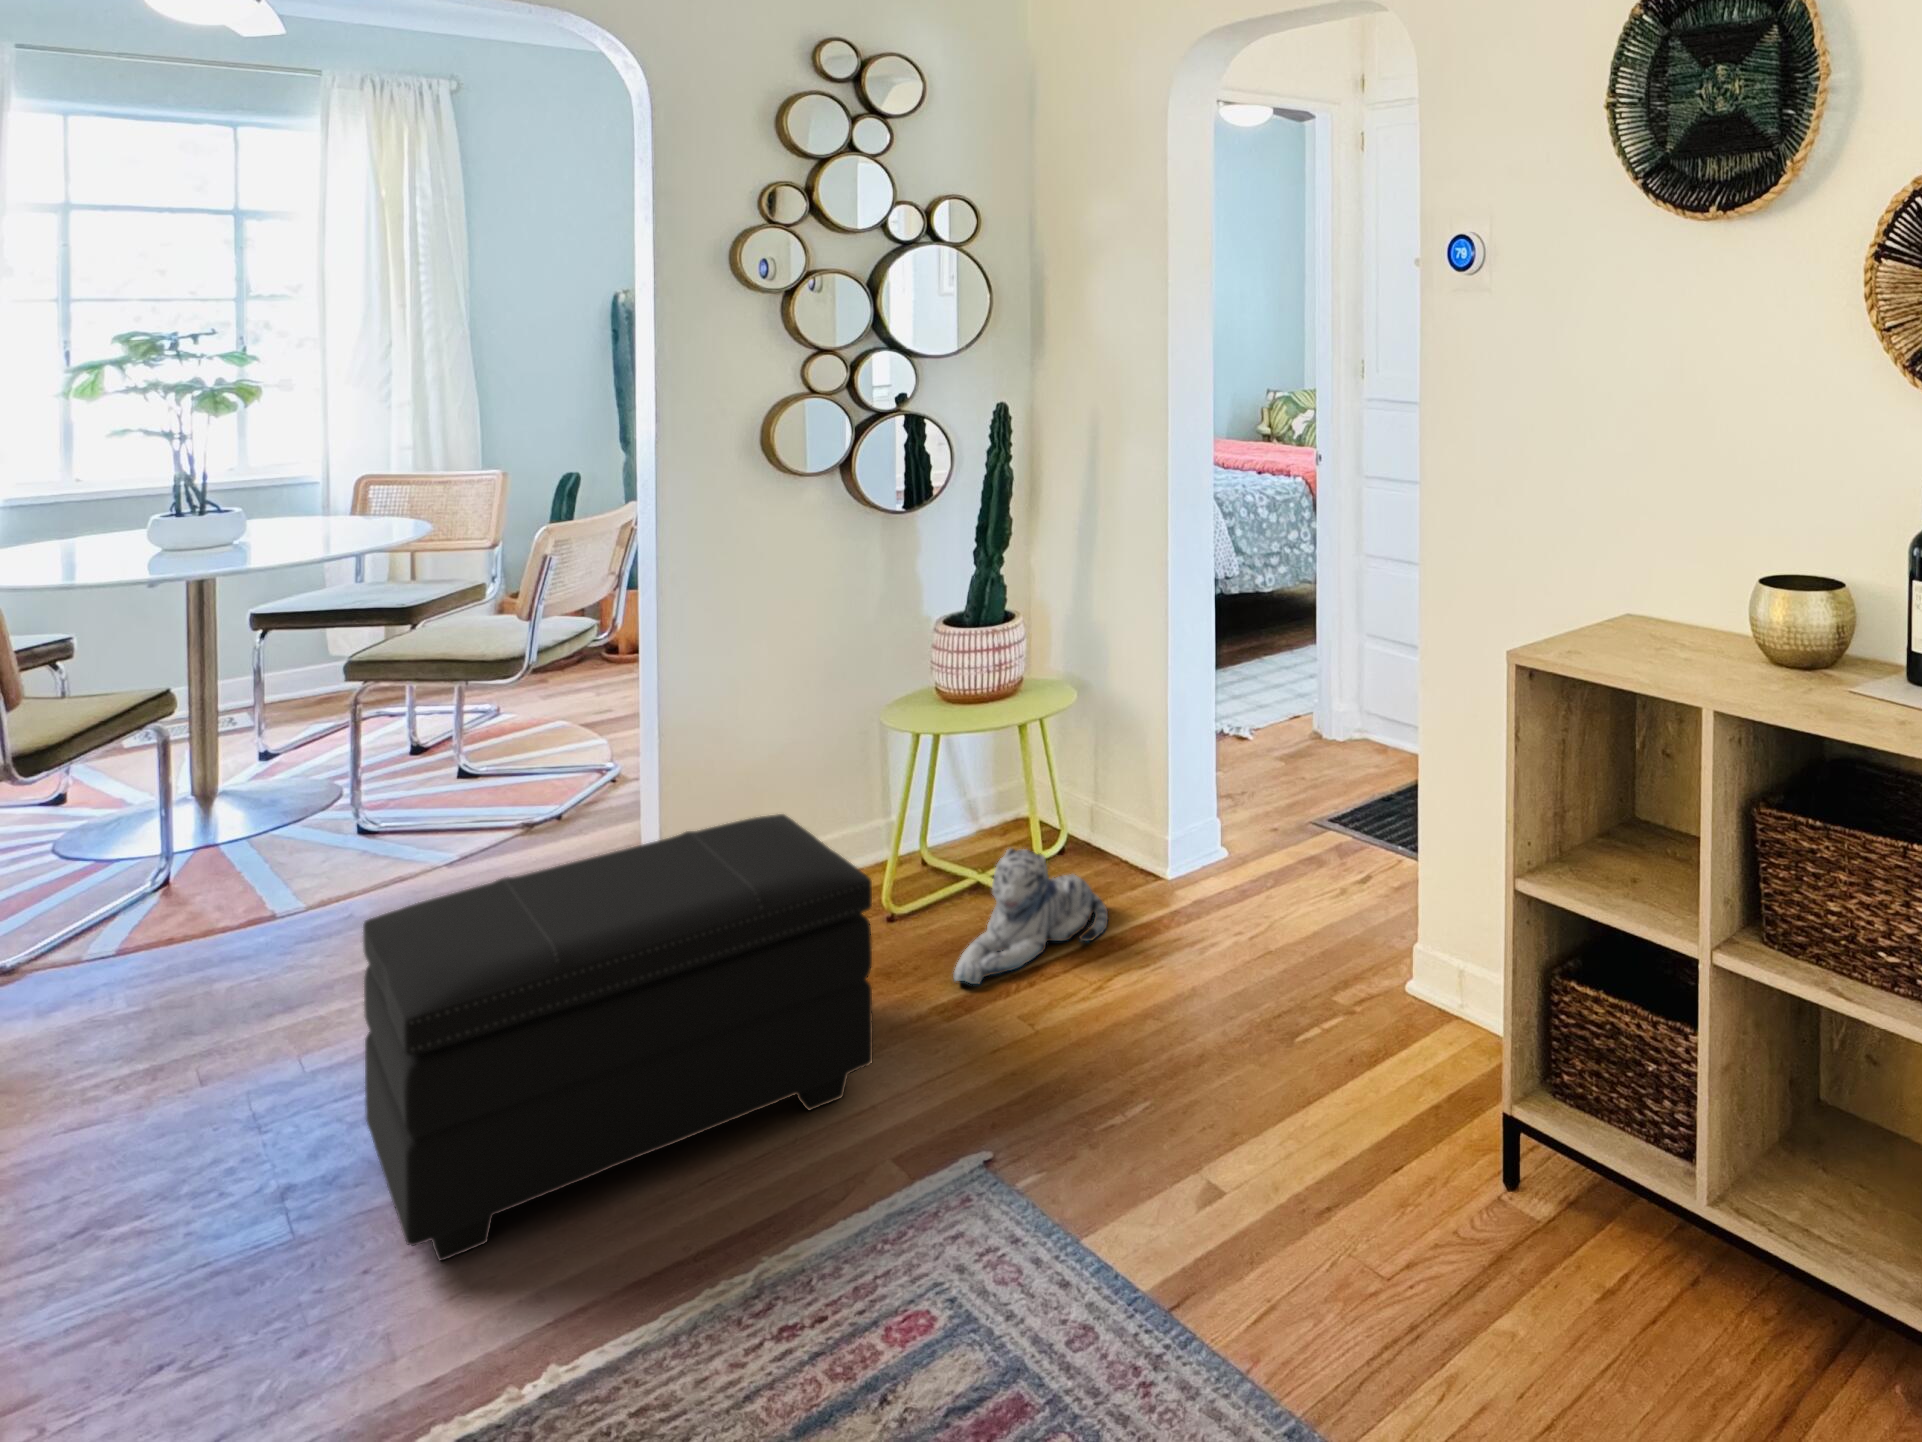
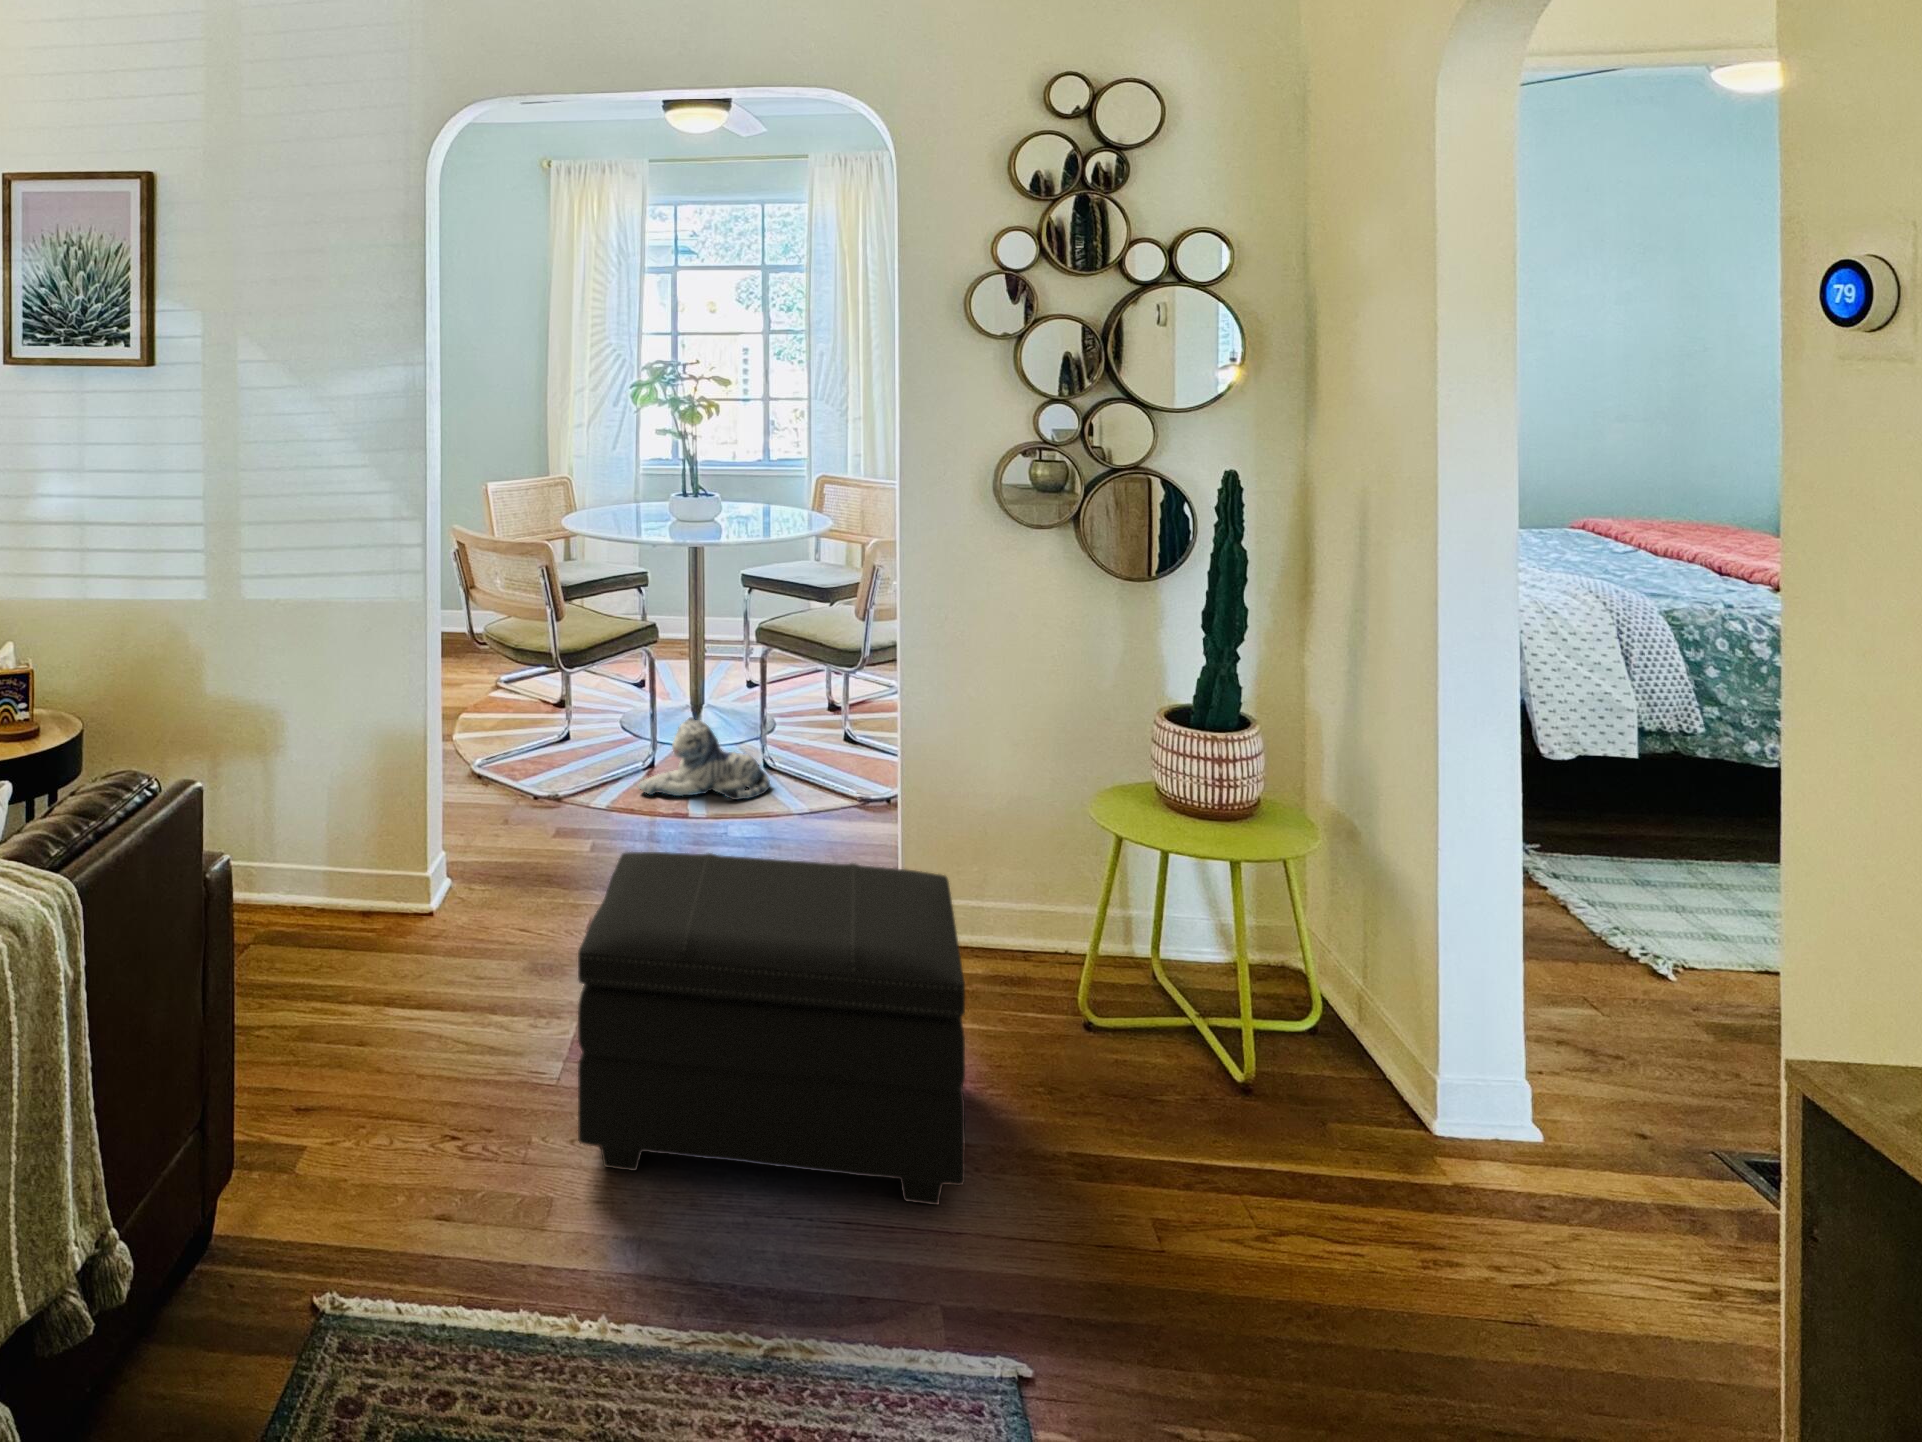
plush toy: present [953,849,1108,984] -> present [638,717,770,800]

